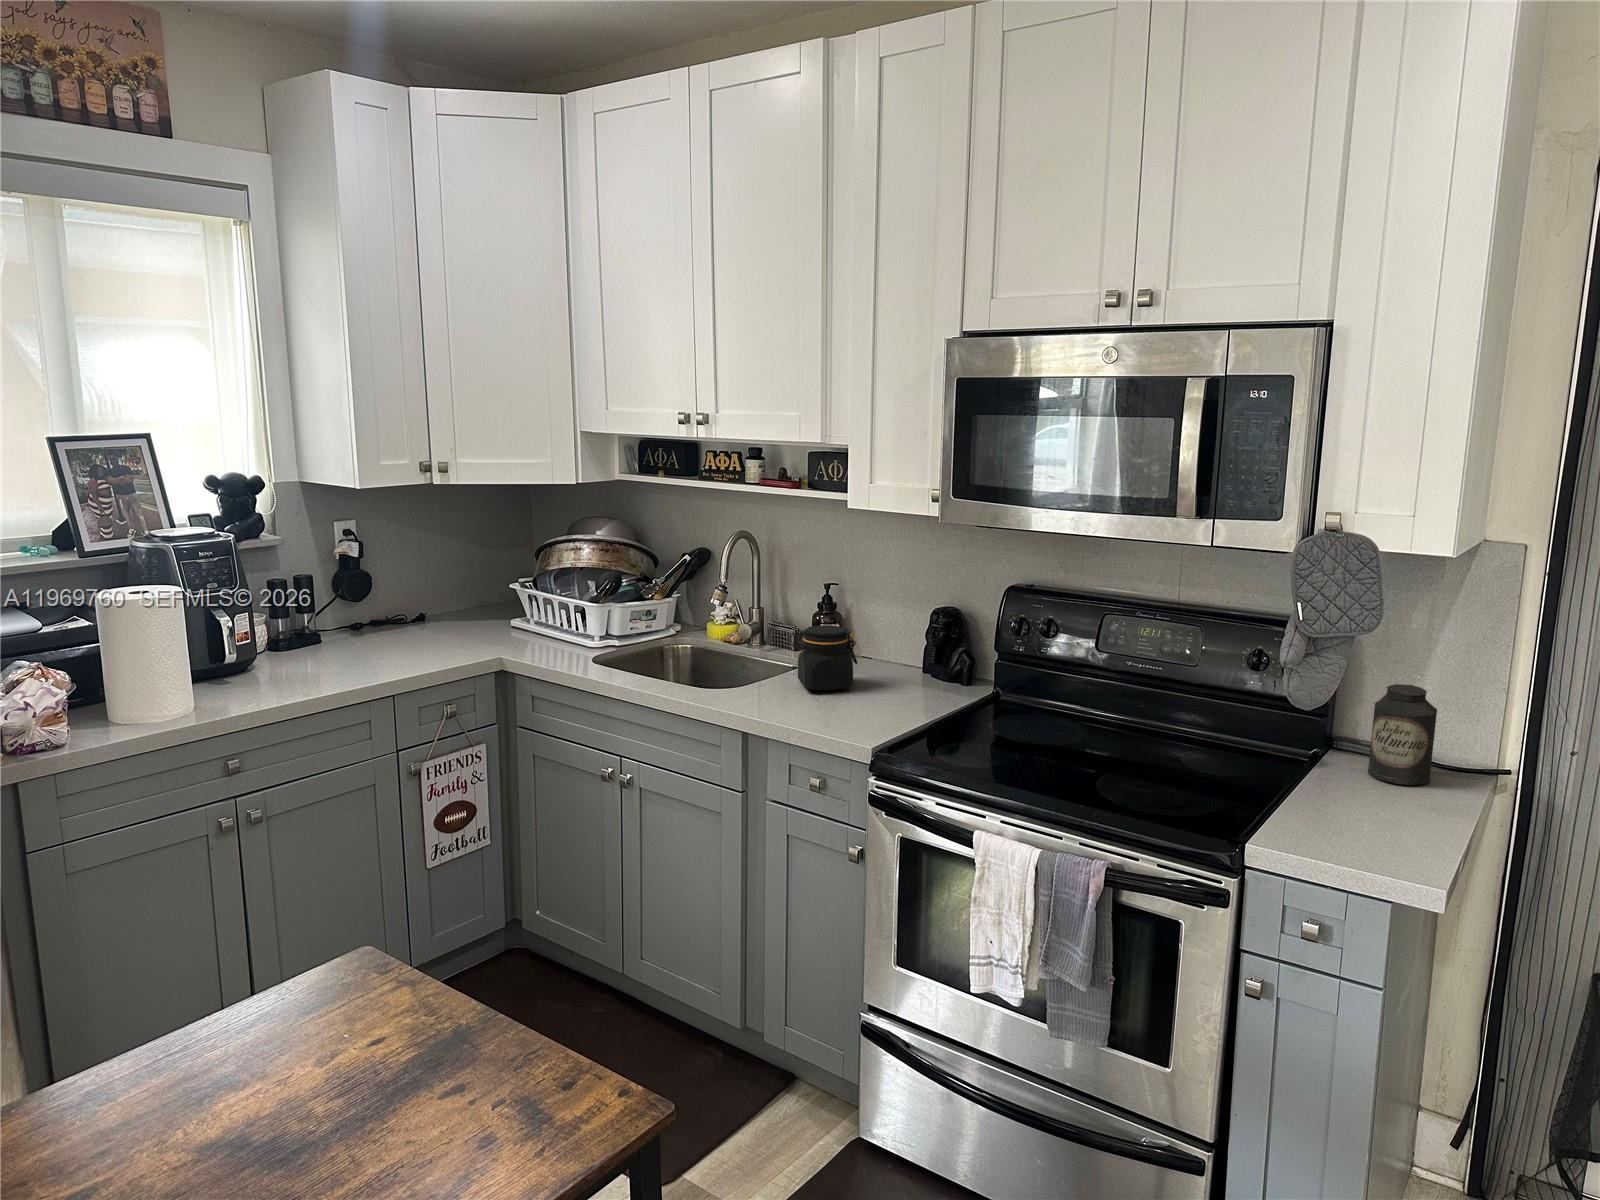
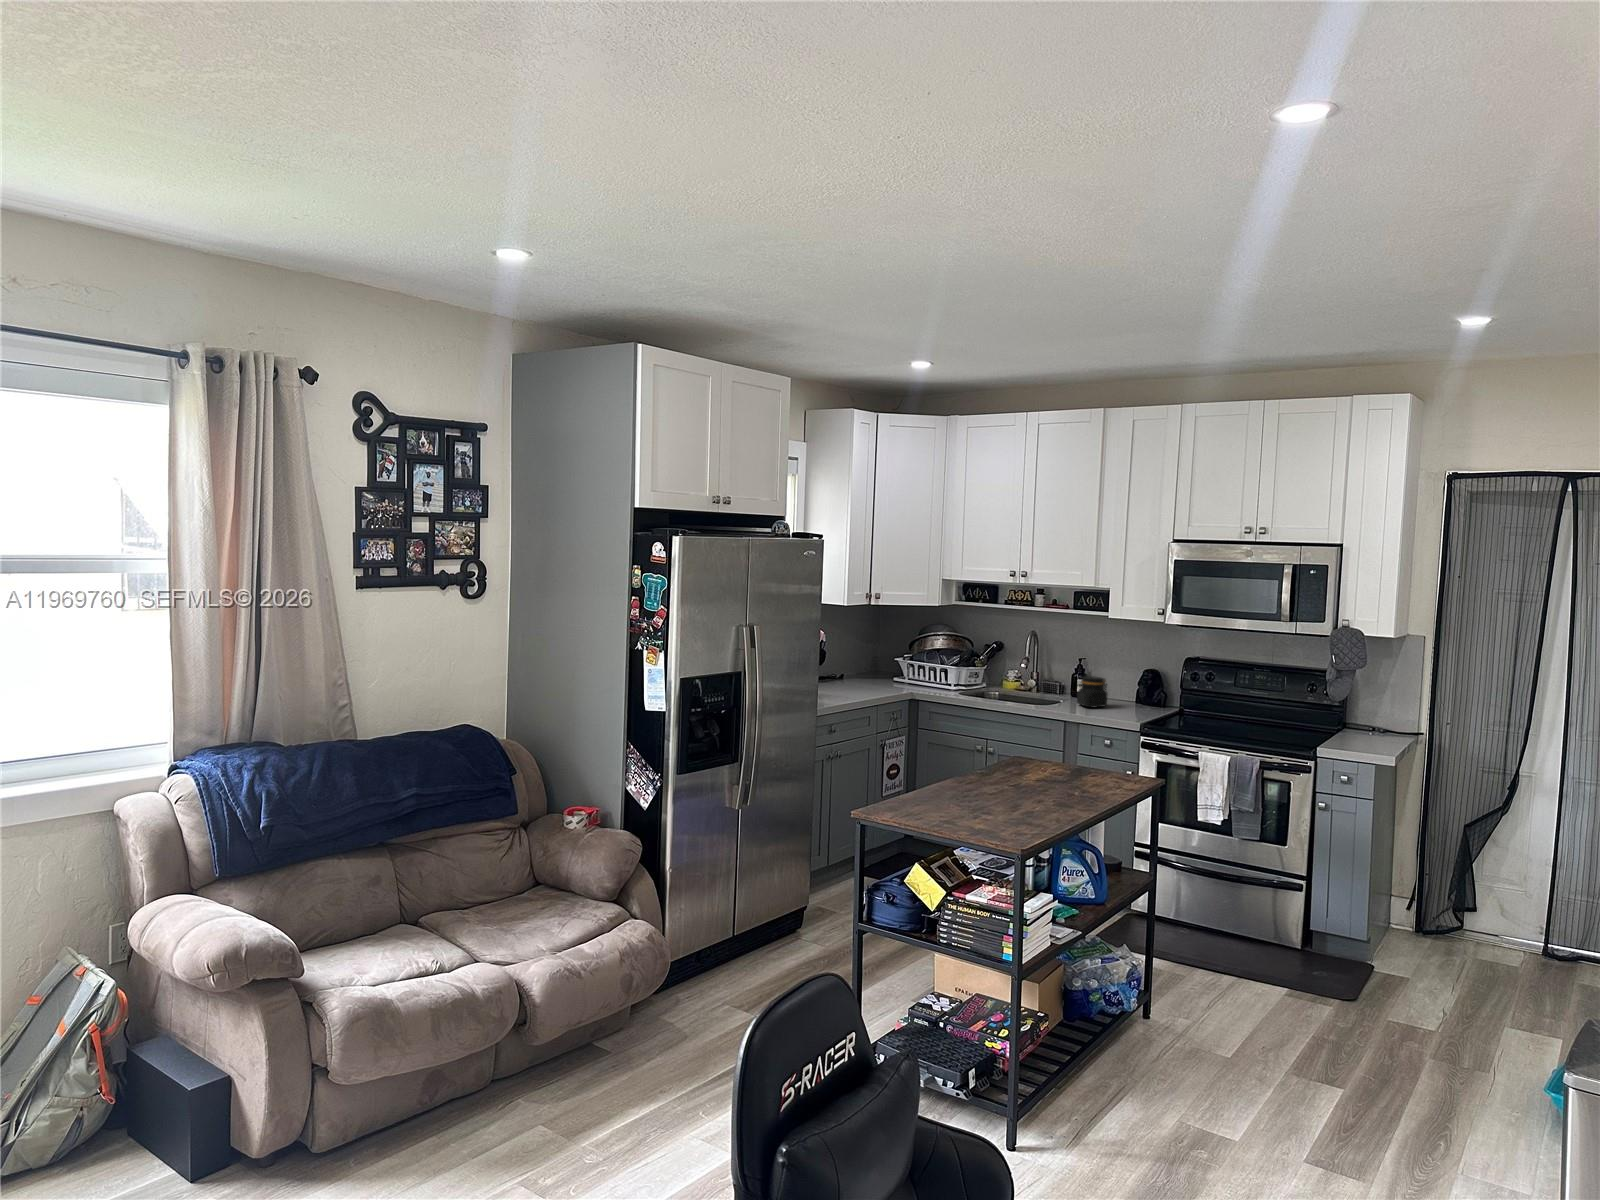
canister: present [1368,684,1437,785] -> none [1362,696,1391,738]

